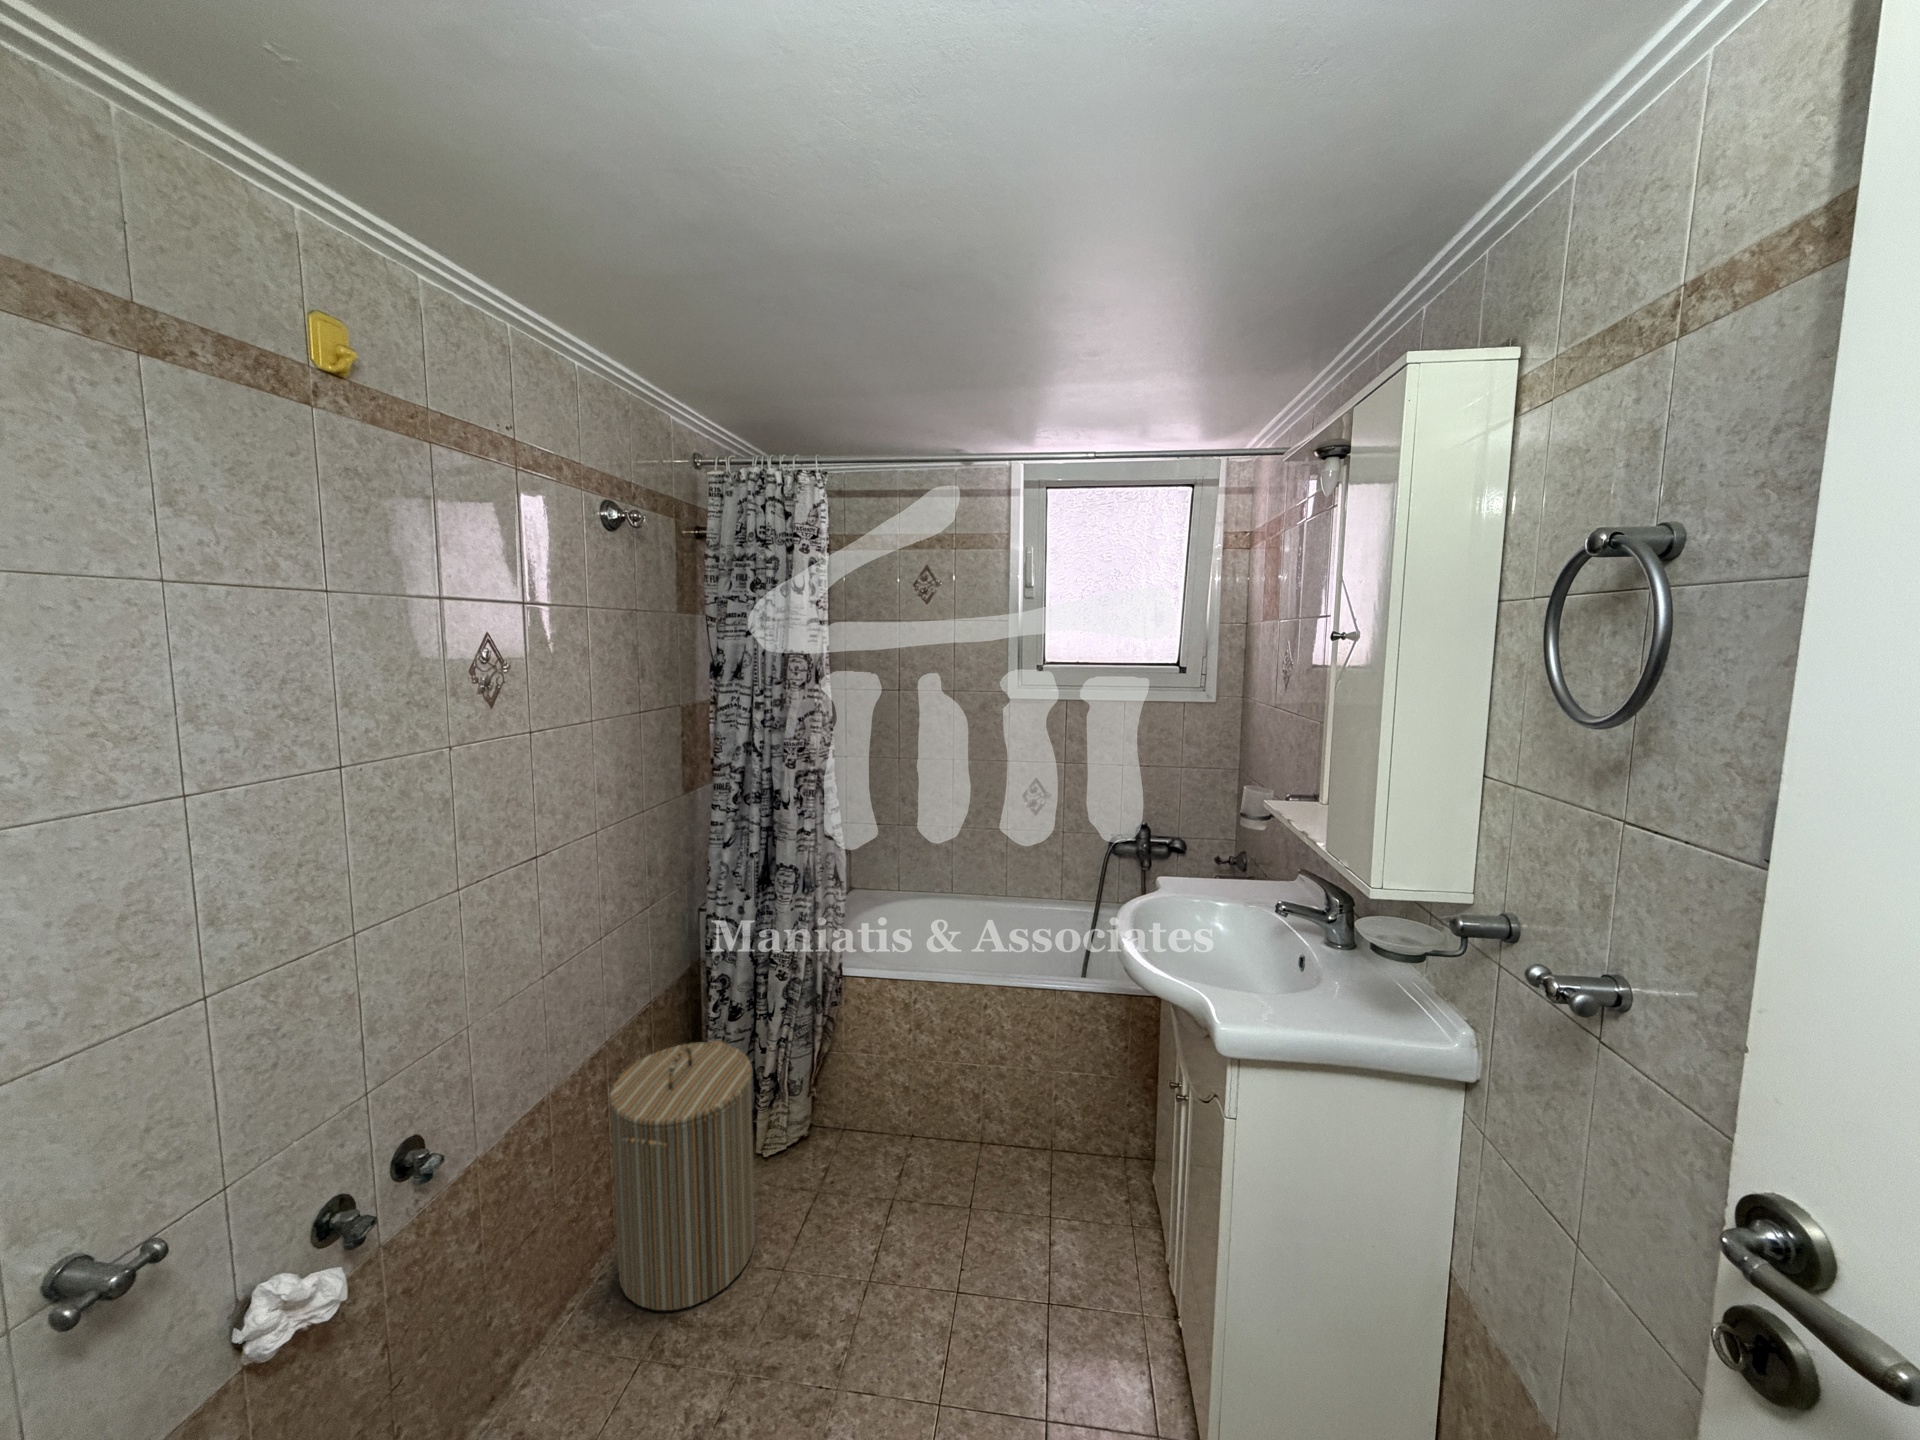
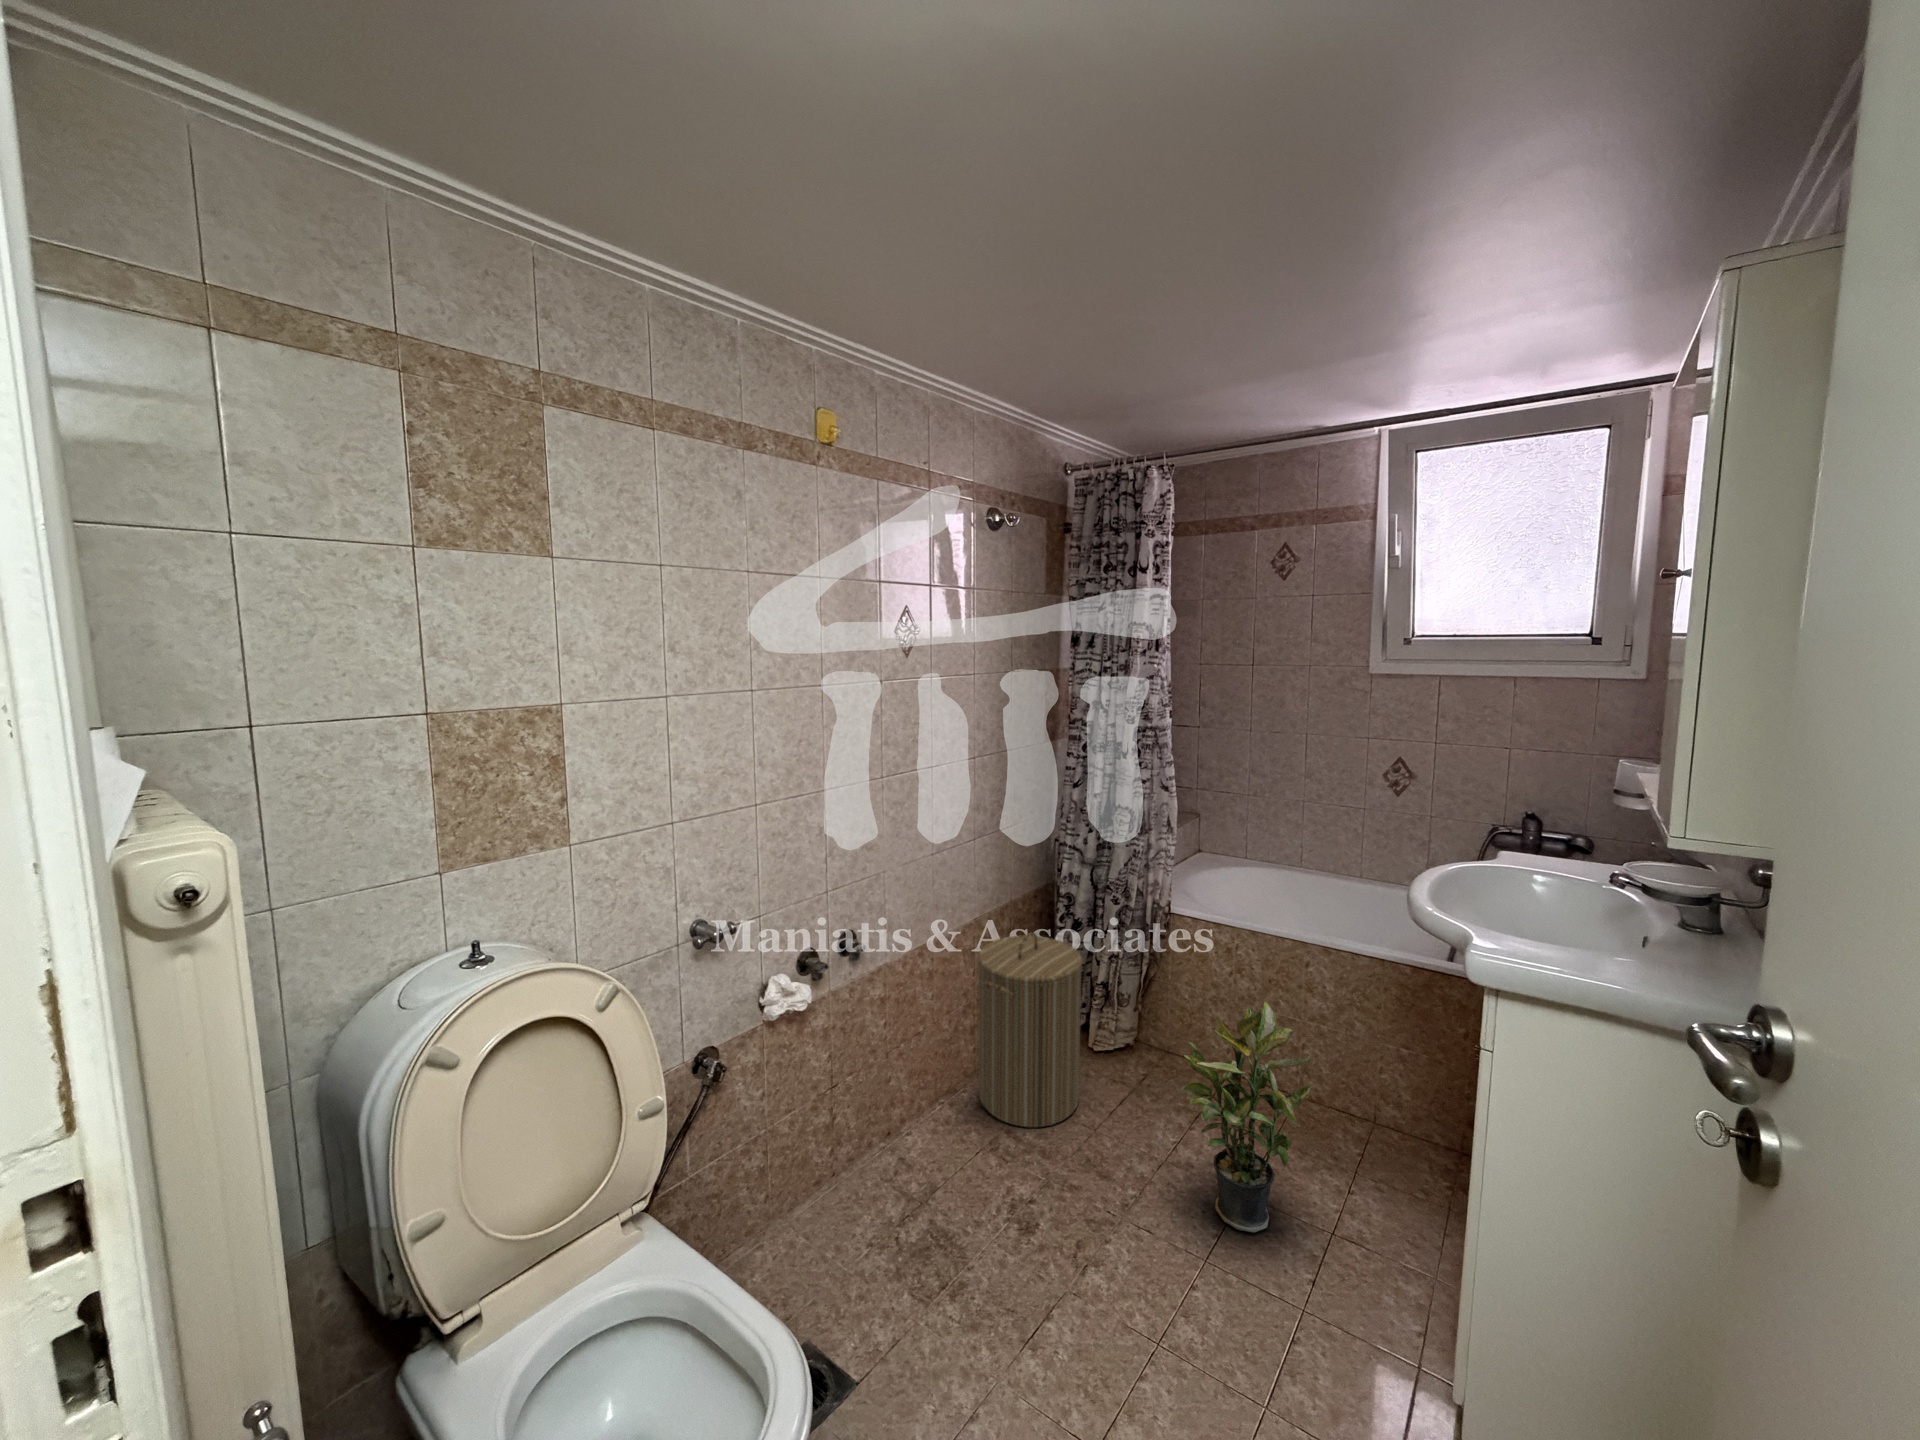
potted plant: none [889,1074,1022,1343] -> present [1180,1001,1312,1232]

